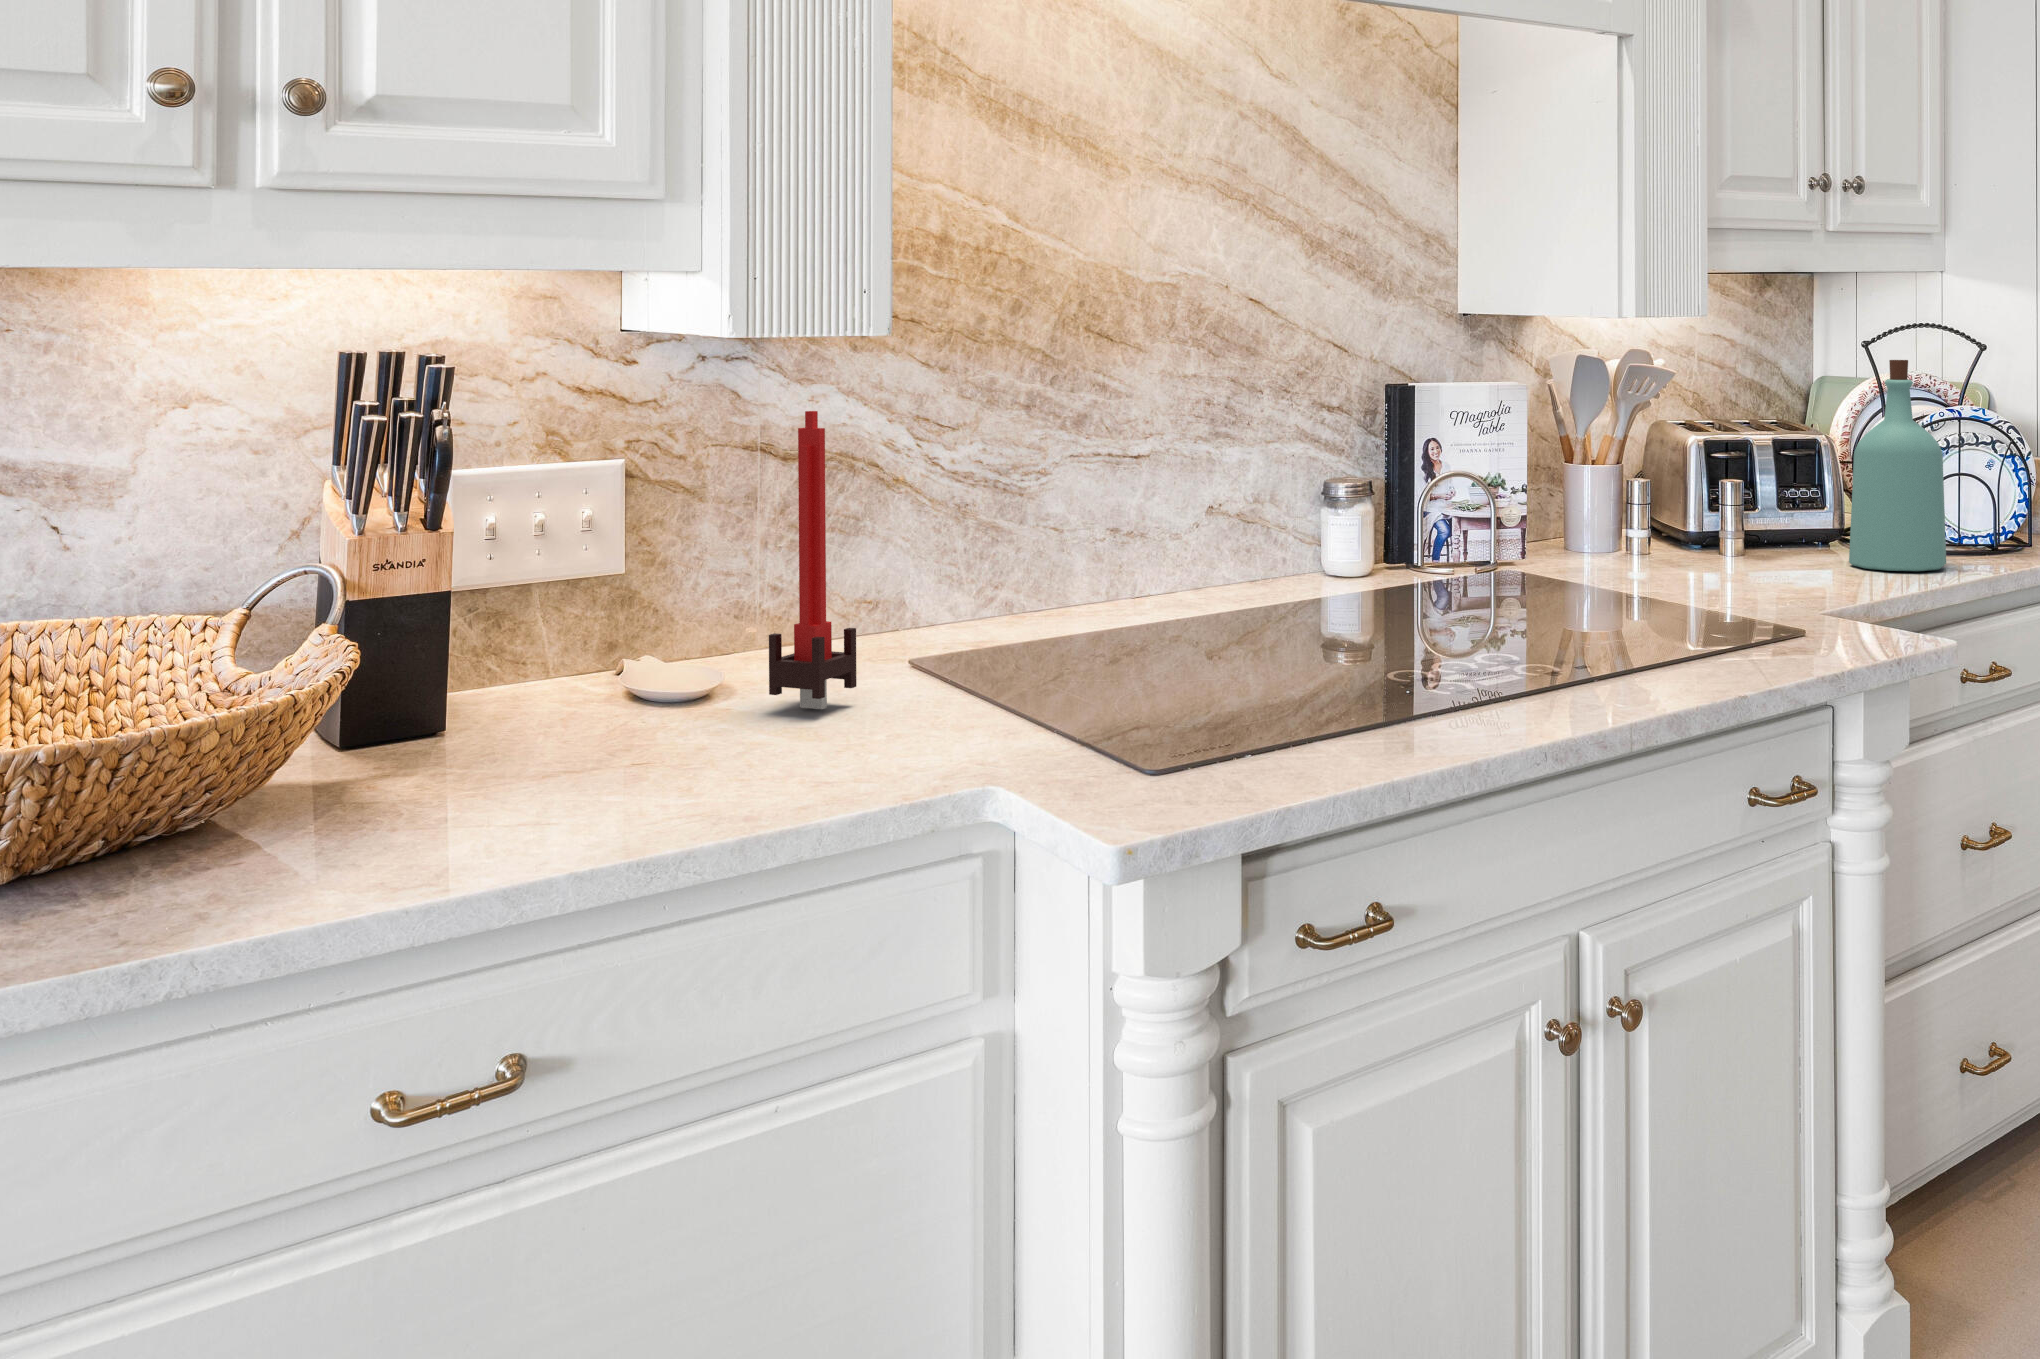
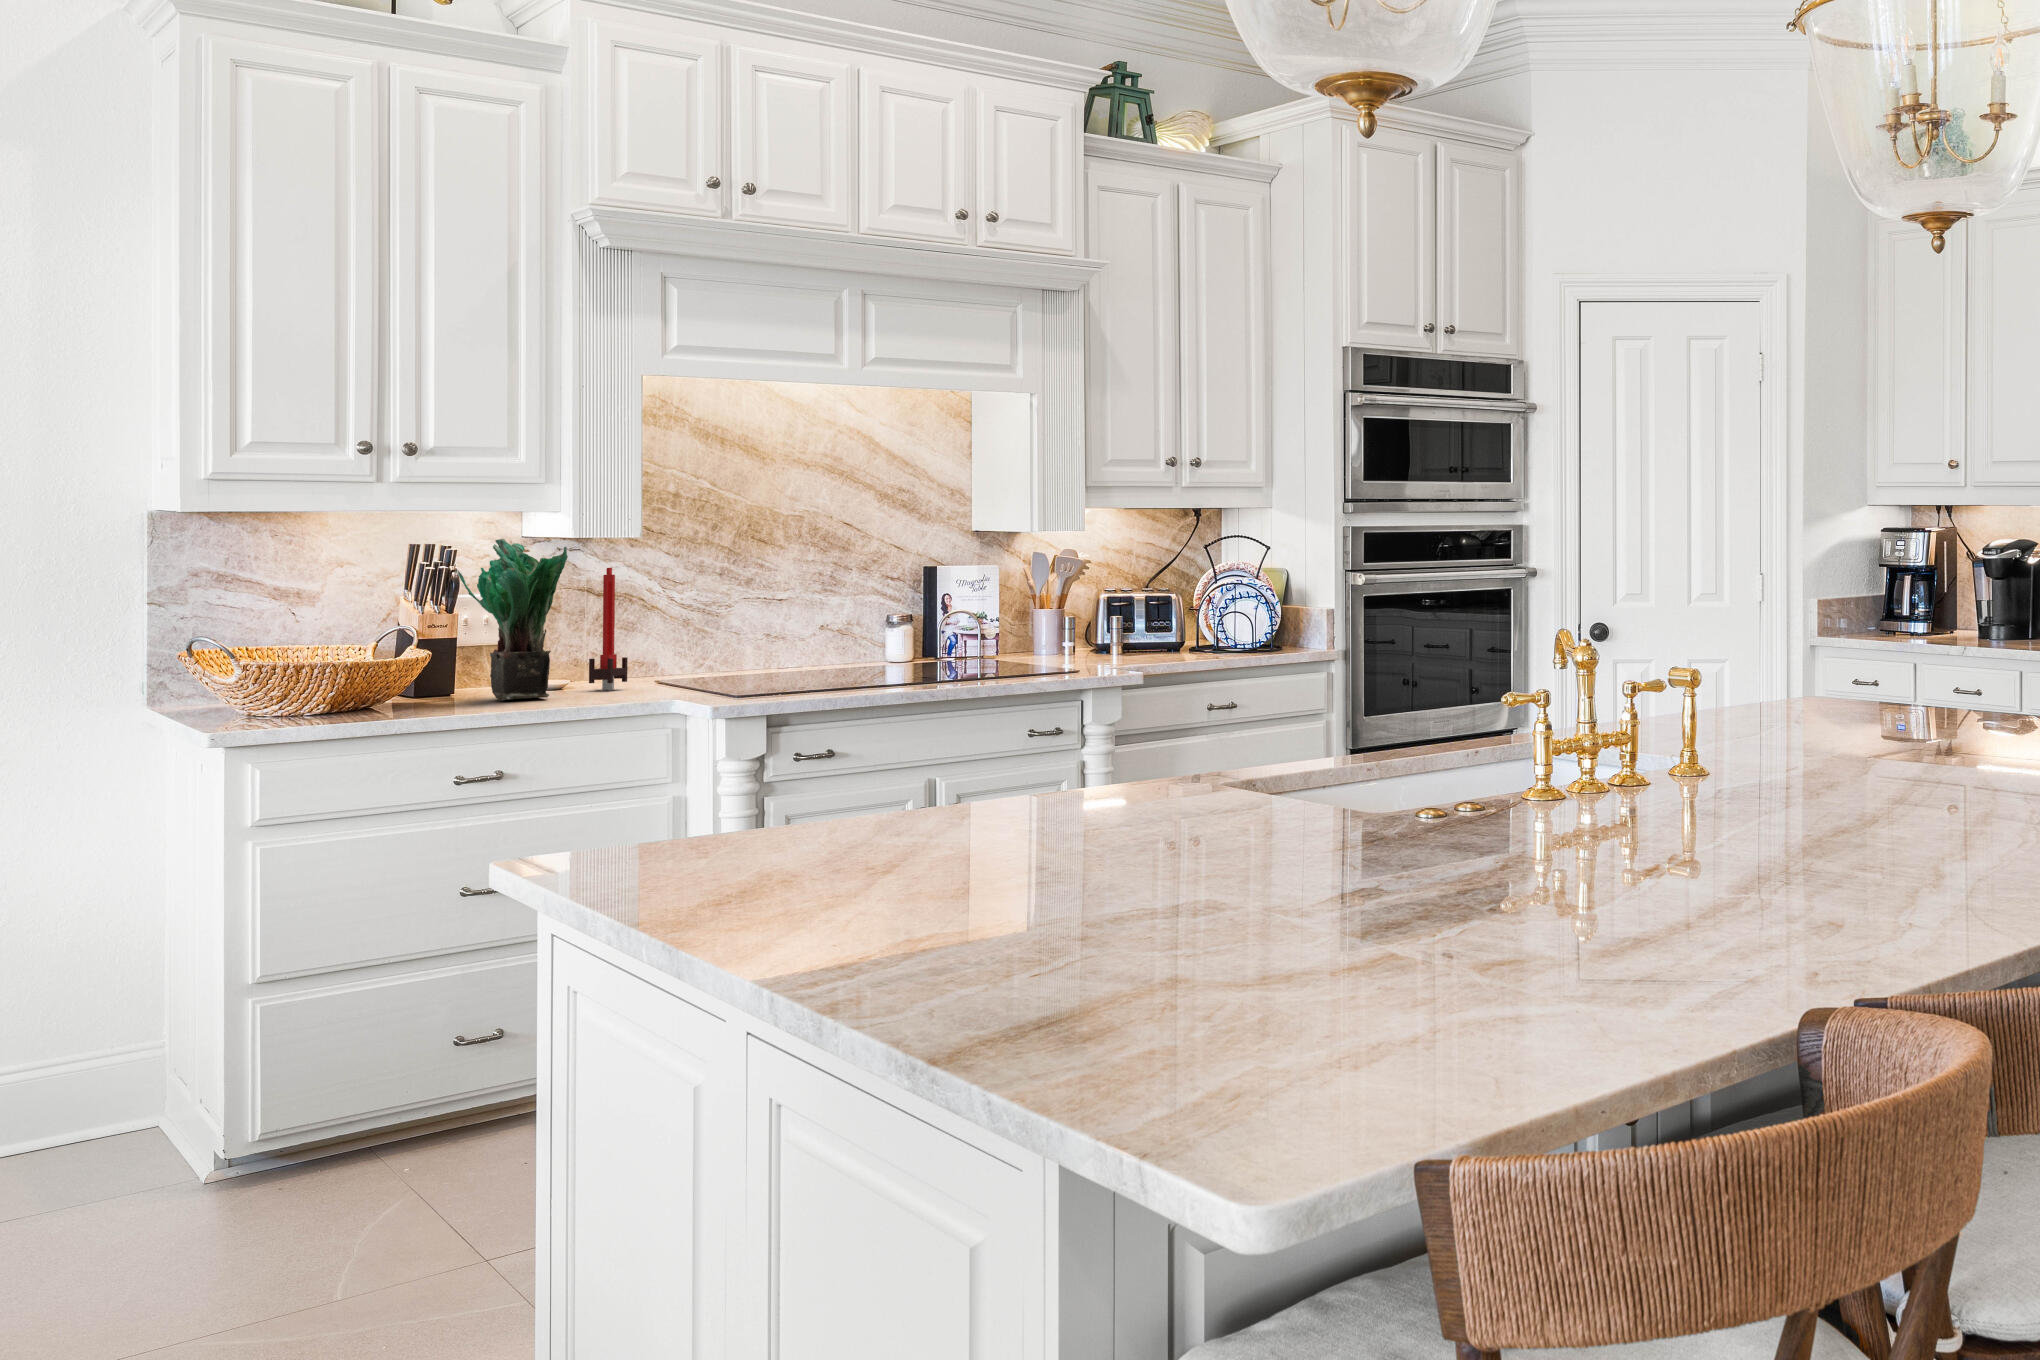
potted plant: none [424,345,711,786] -> present [457,539,568,701]
bottle: present [1849,360,1946,571] -> none [1169,552,1217,656]

